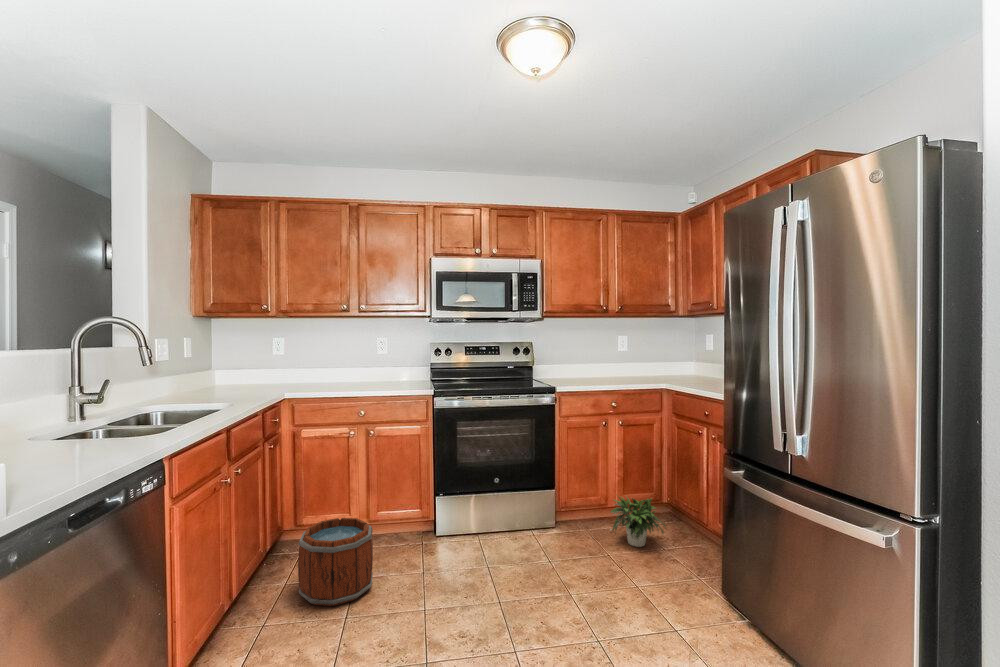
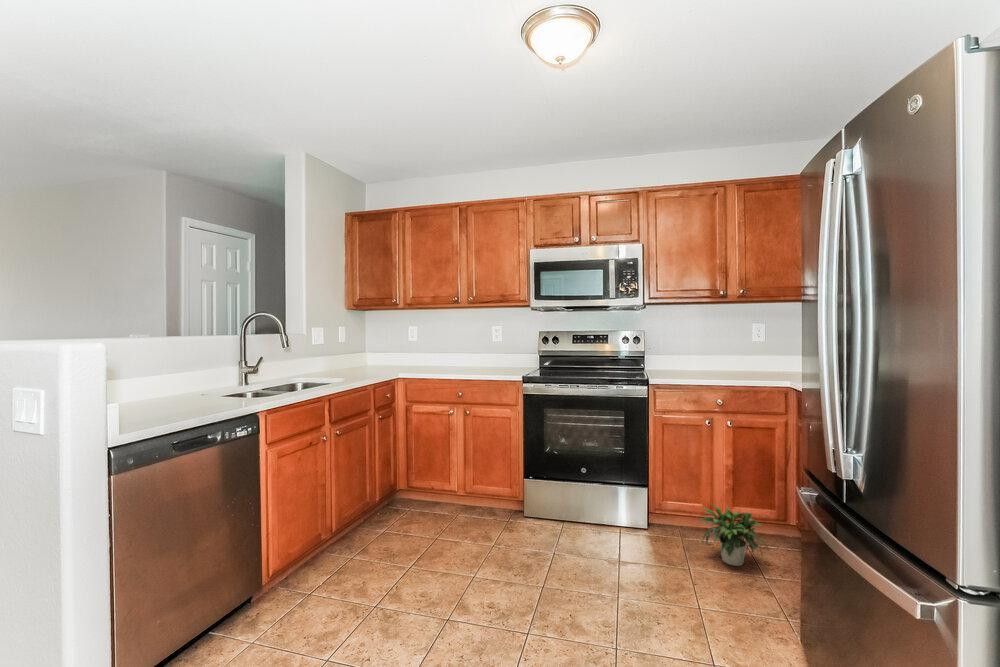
bucket: present [298,518,373,606] -> none [384,484,448,557]

